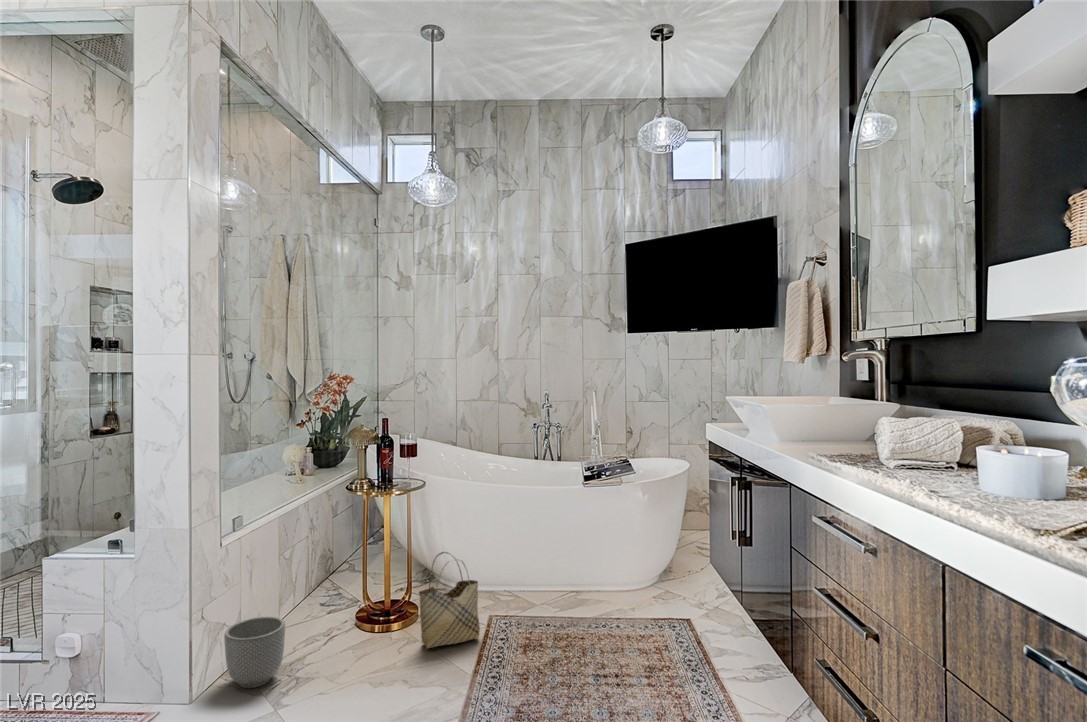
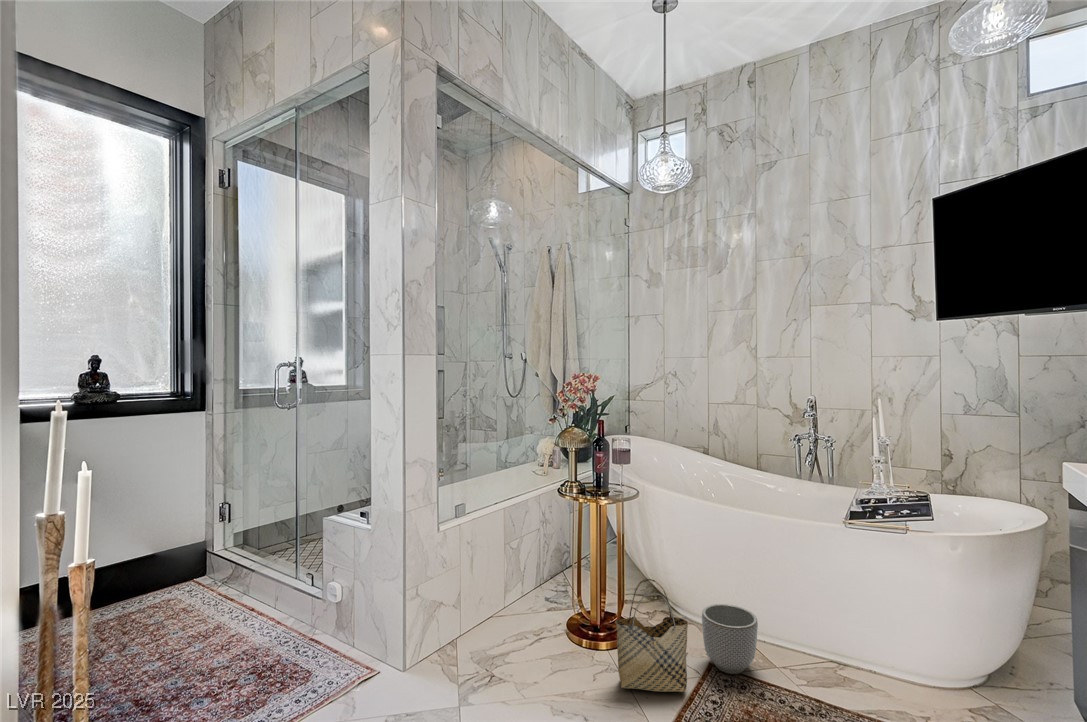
planter: present [224,617,285,688] -> present [702,604,758,674]

